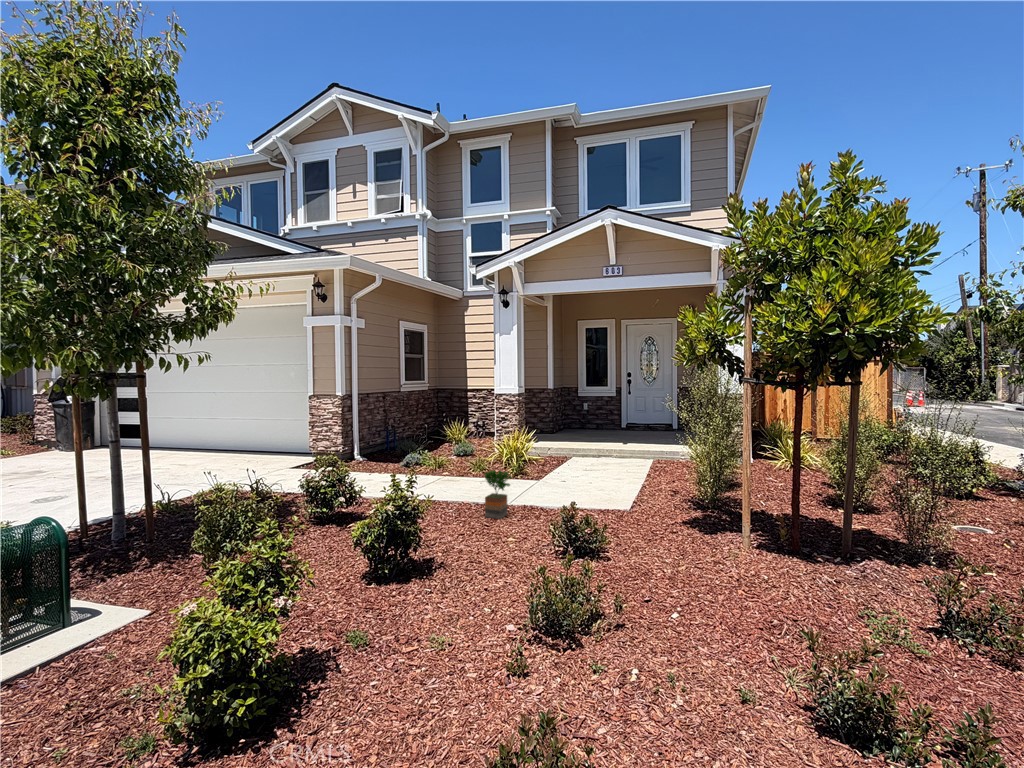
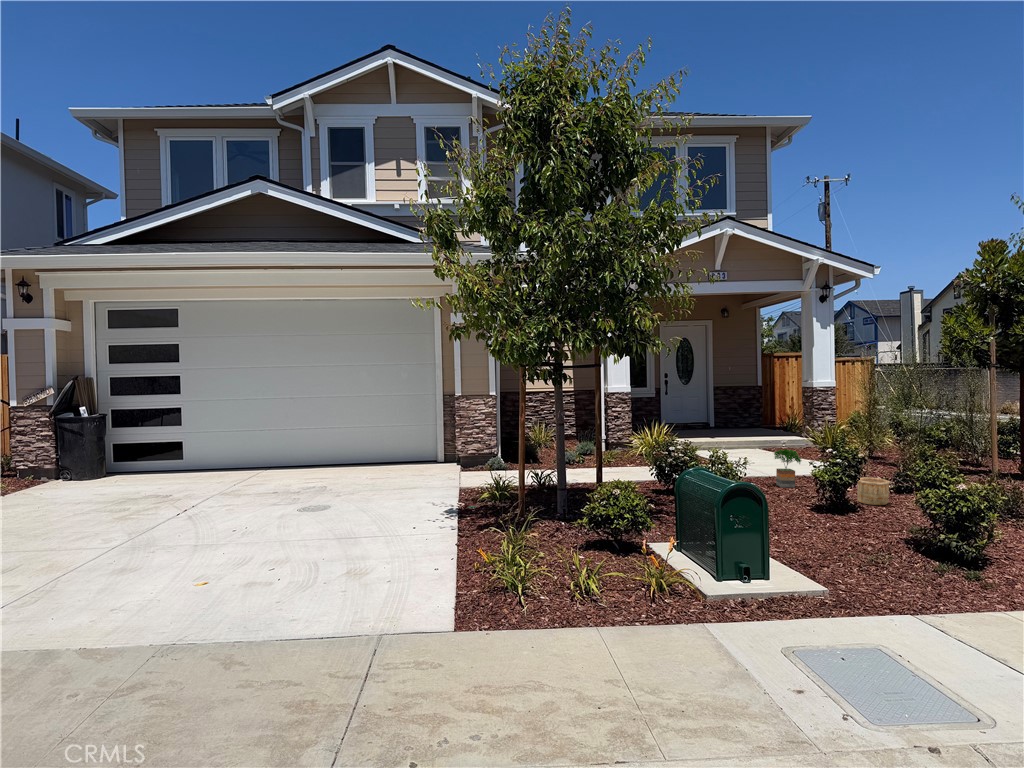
wooden bucket: none [487,520,528,562] -> present [857,477,890,505]

